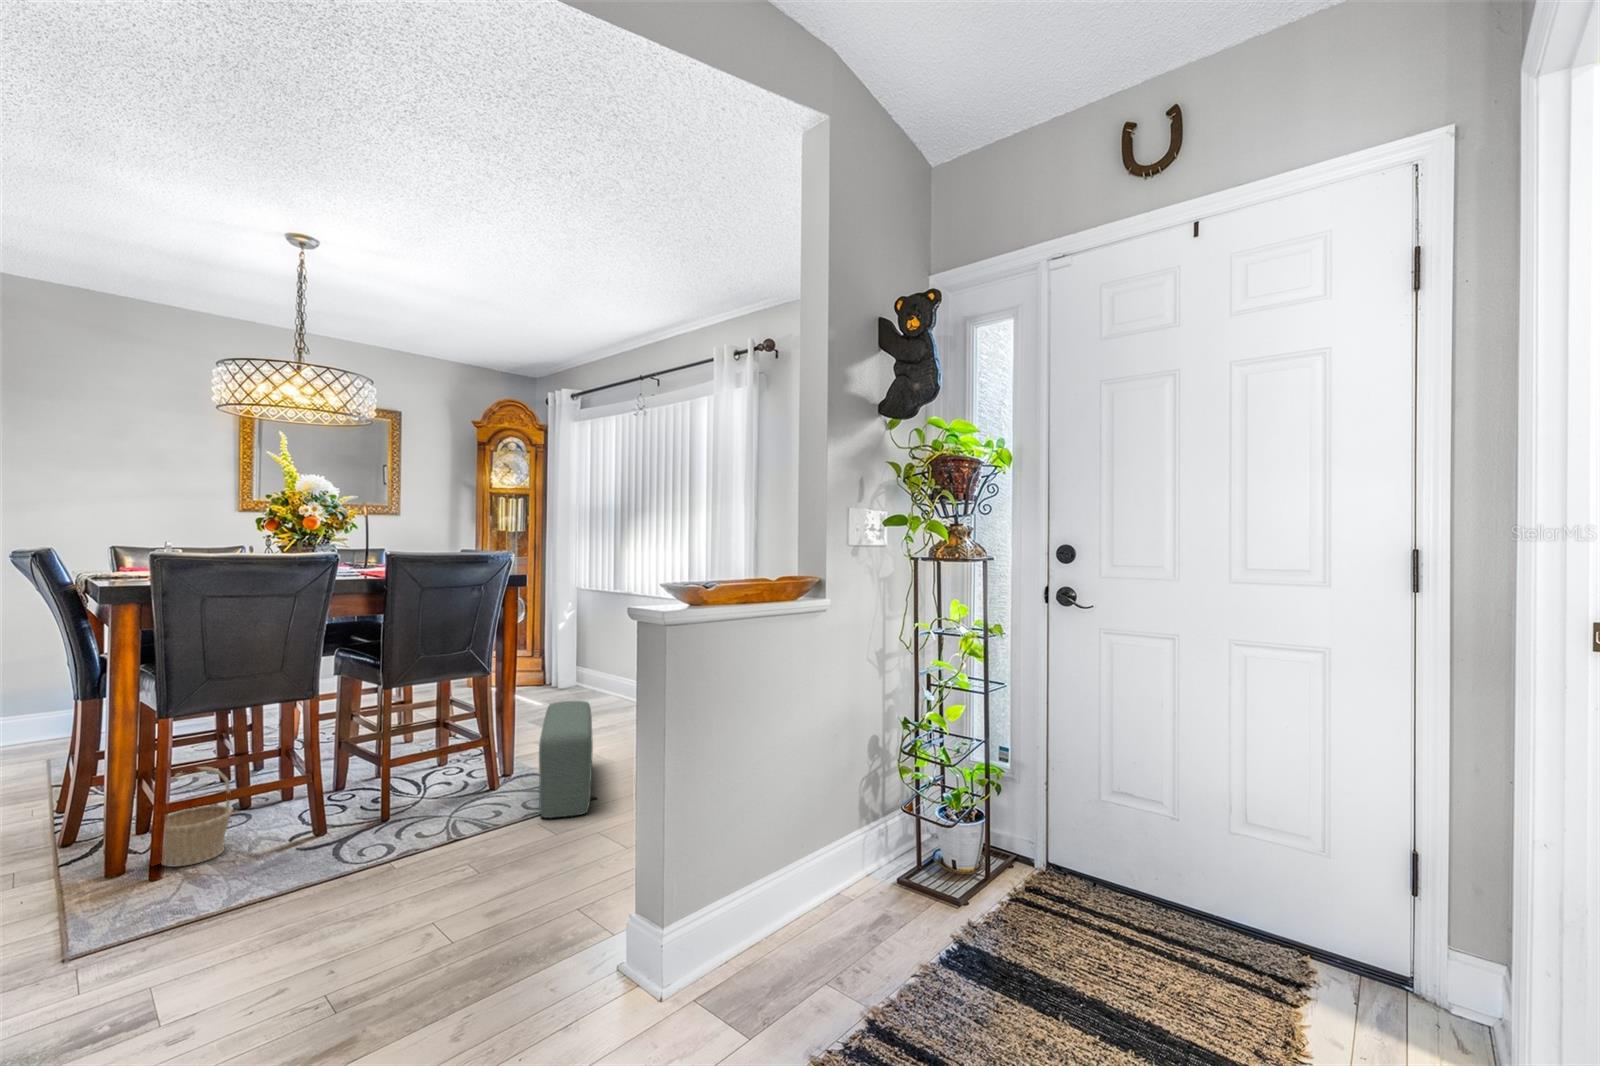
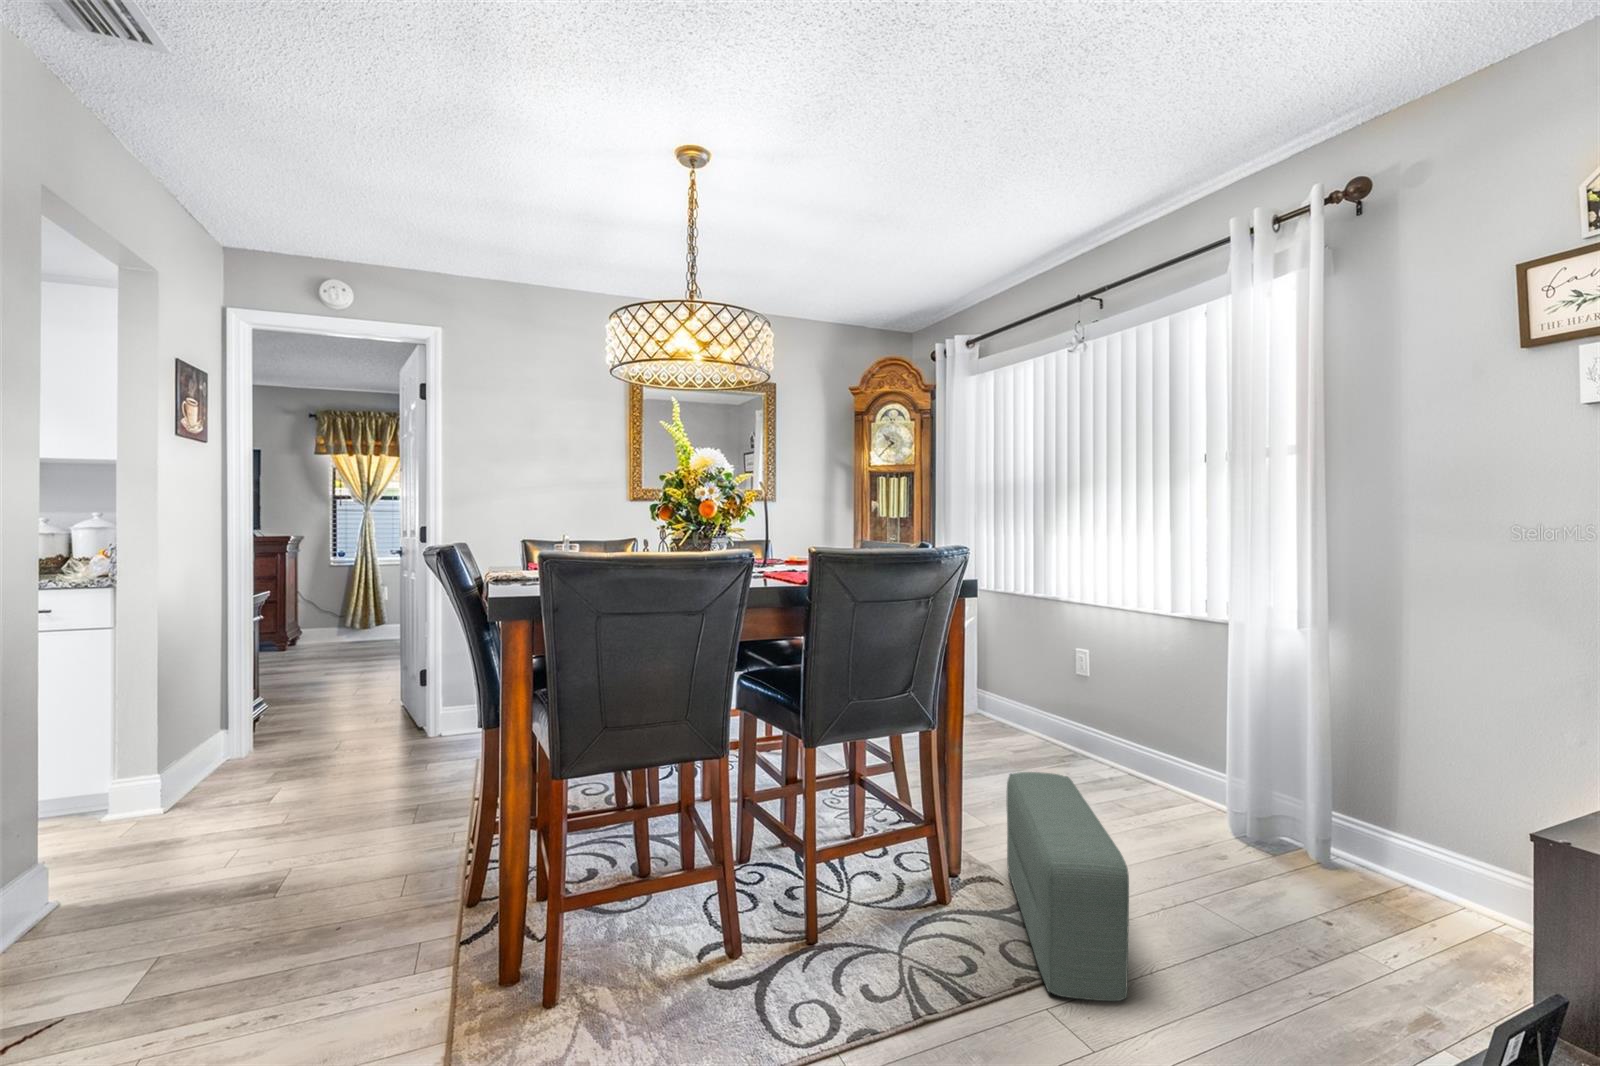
basket: present [163,767,232,867] -> none [549,840,633,979]

